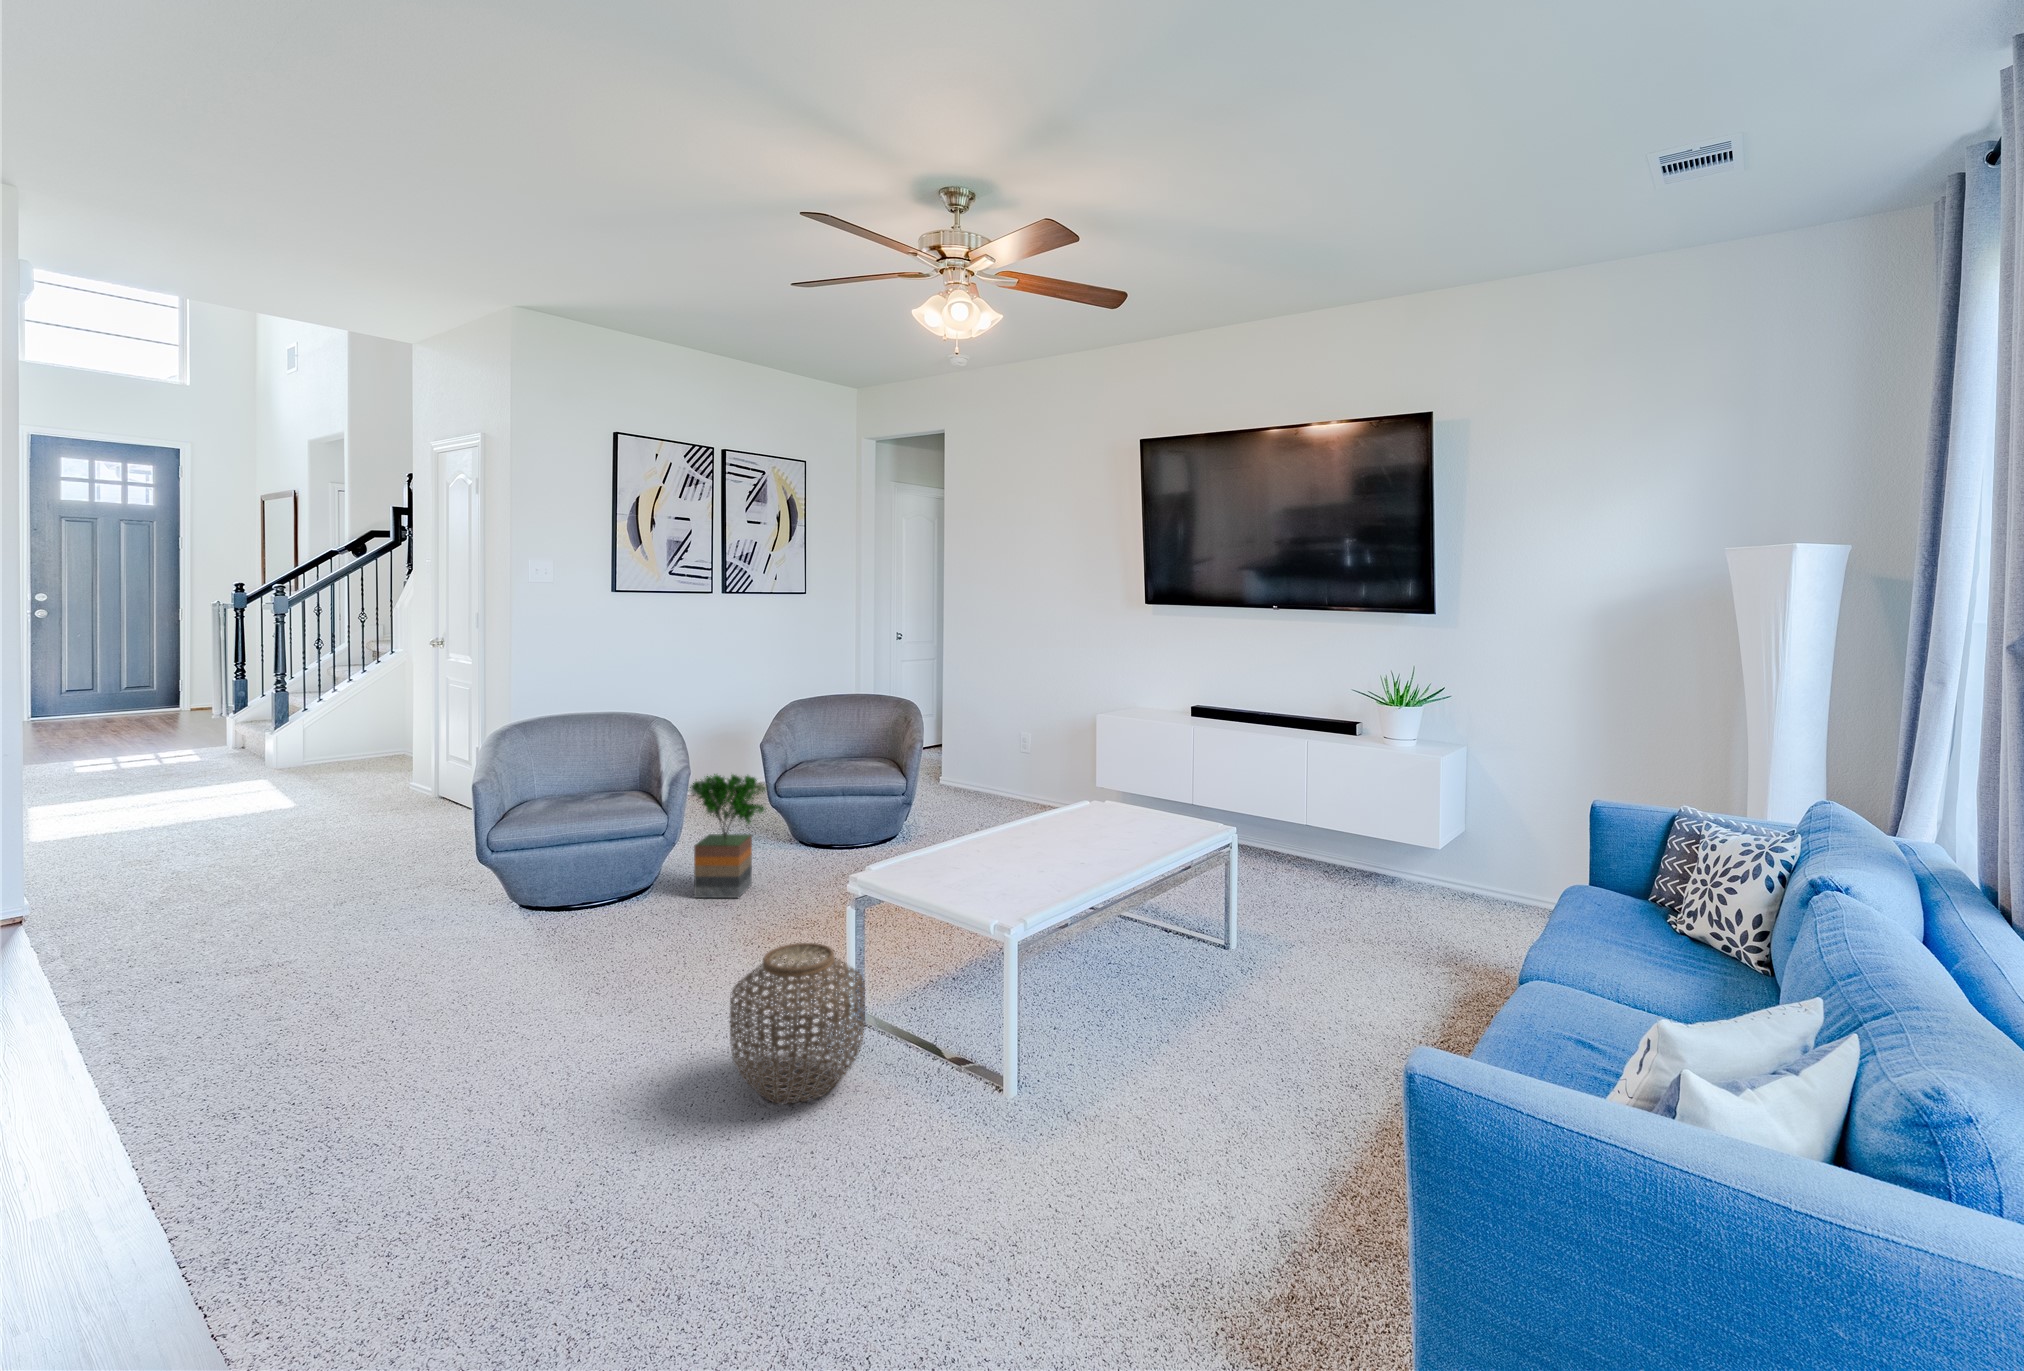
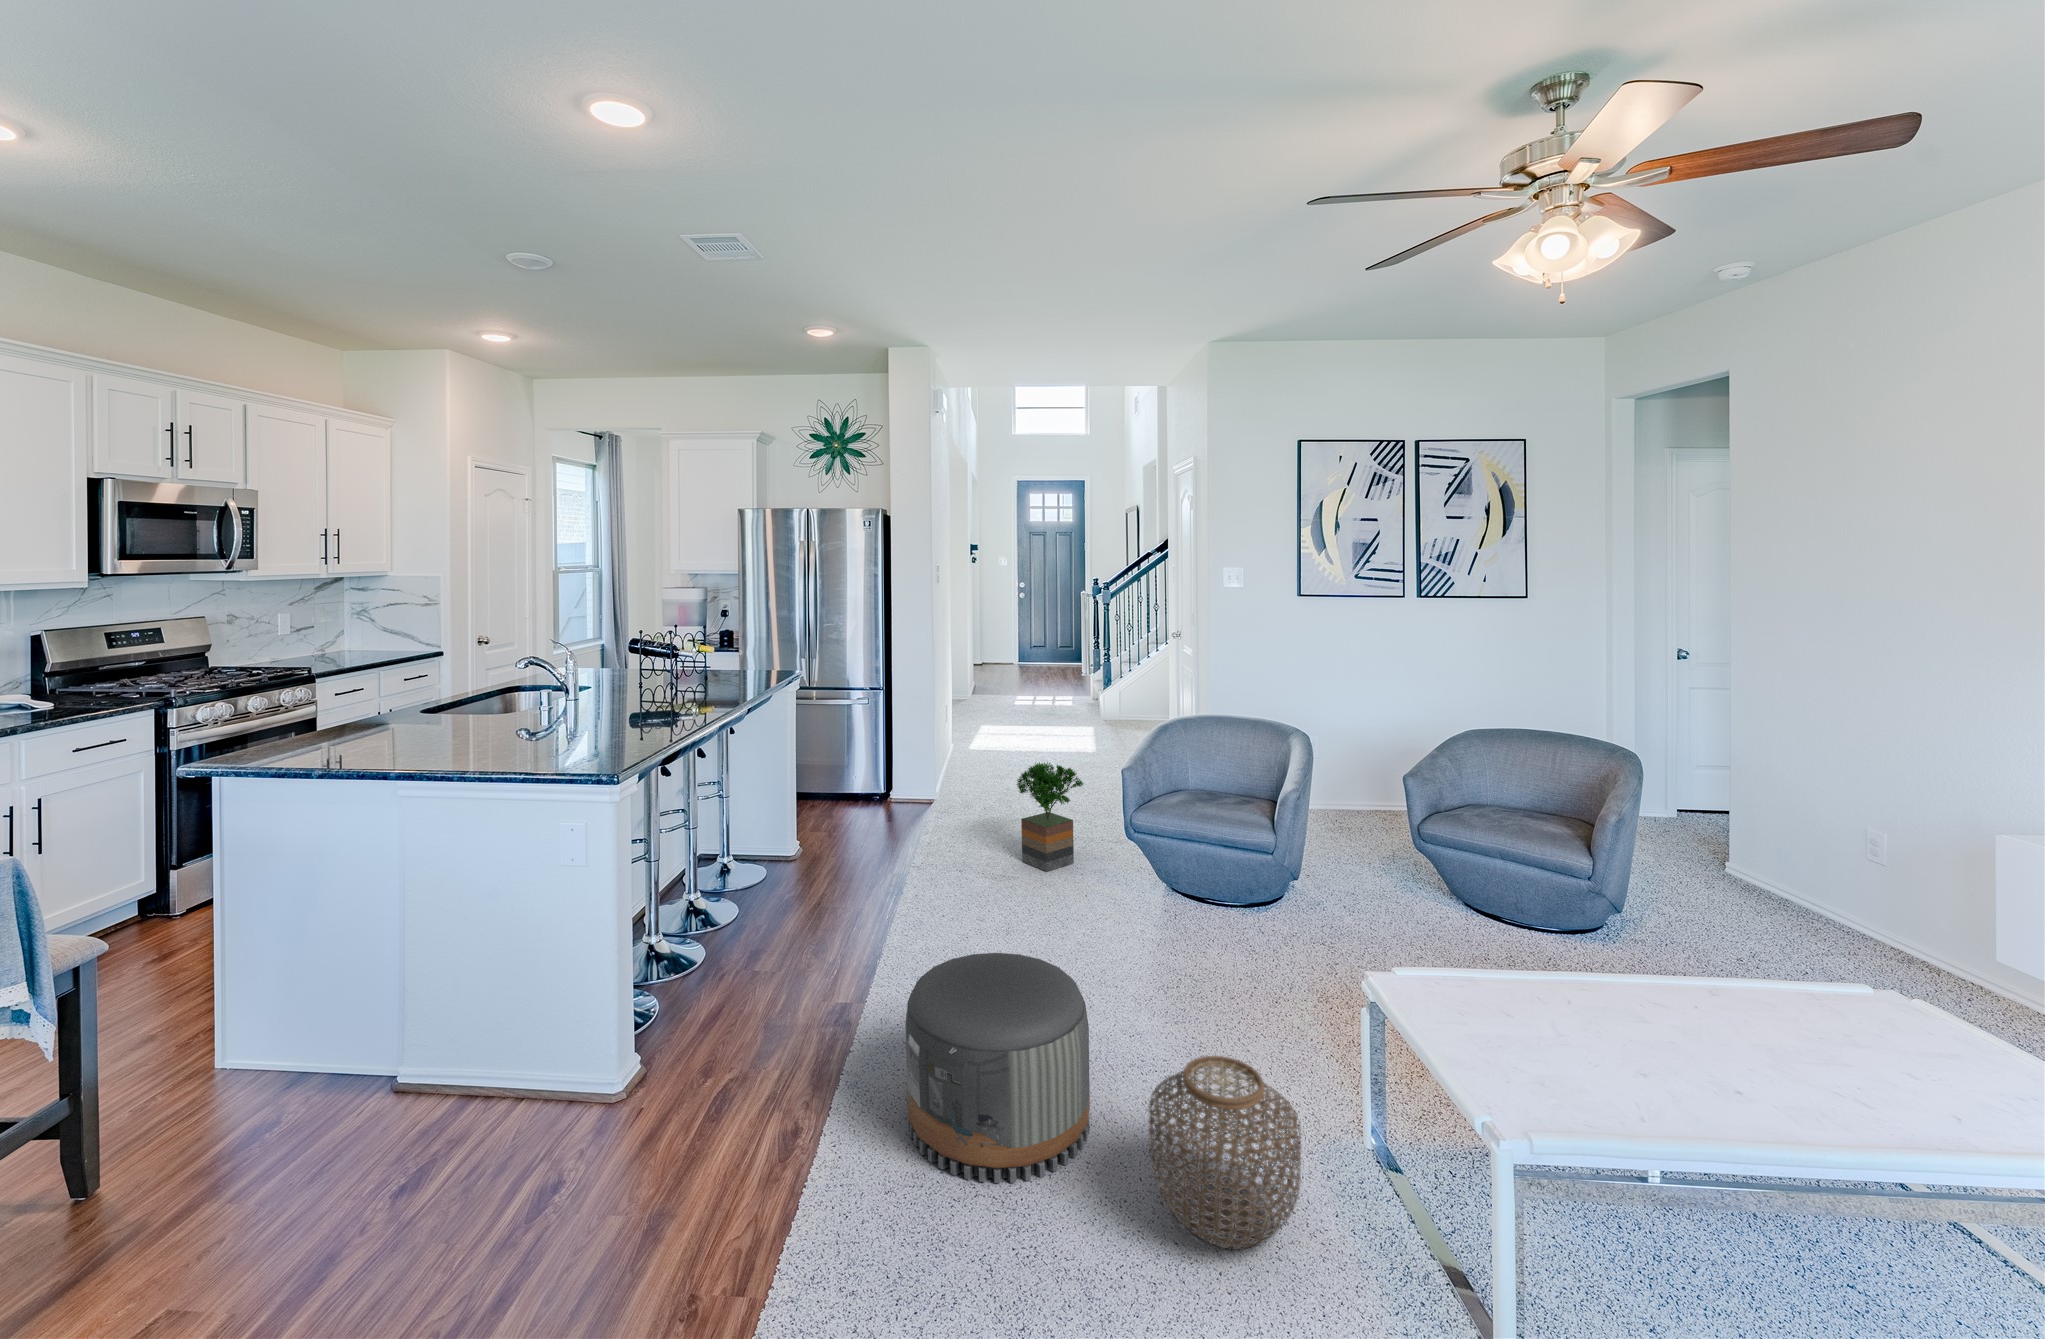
potted tree: present [689,774,766,898] -> present [1017,762,1083,871]
pouf: none [388,940,636,1195] -> present [905,953,1090,1183]

